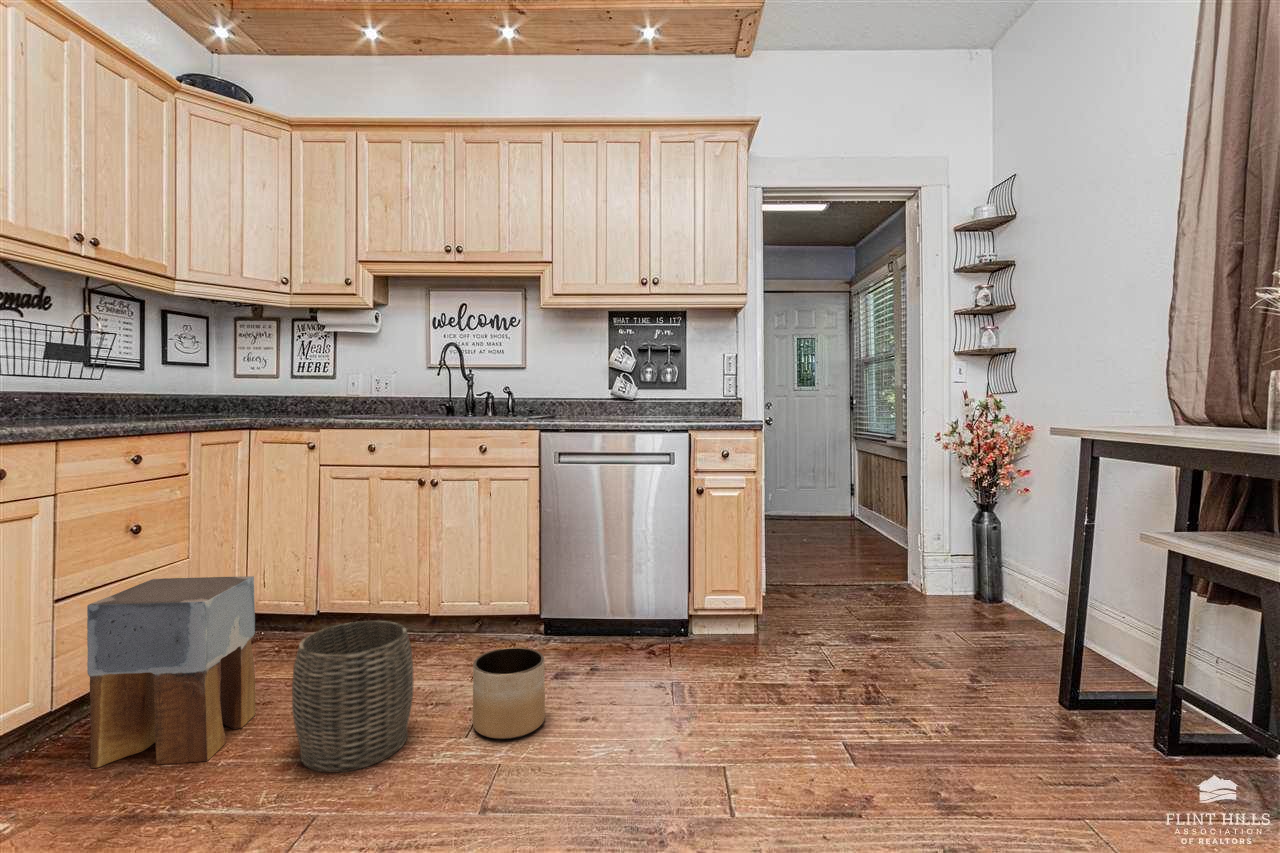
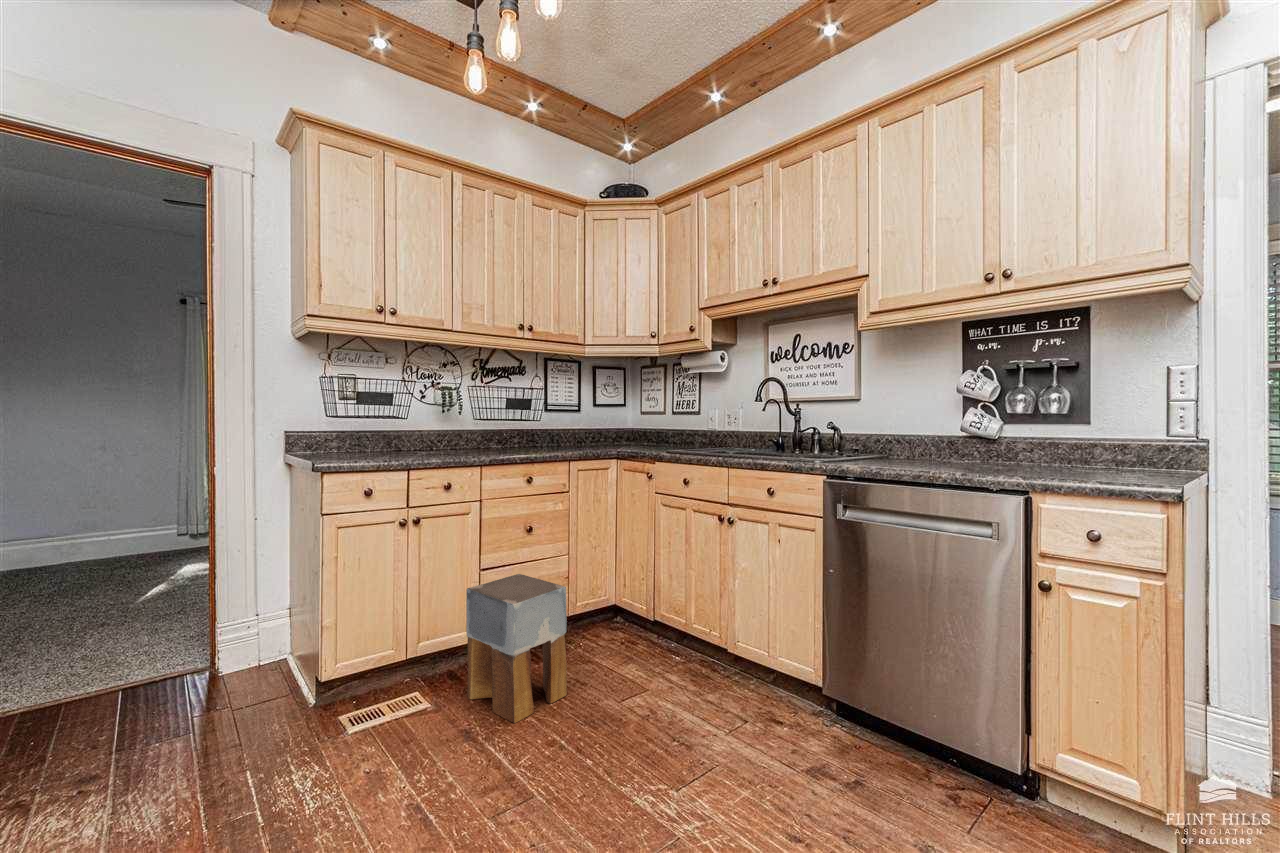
woven basket: present [292,621,413,772] -> none [548,646,644,785]
planter: present [473,647,545,739] -> none [683,716,758,824]

